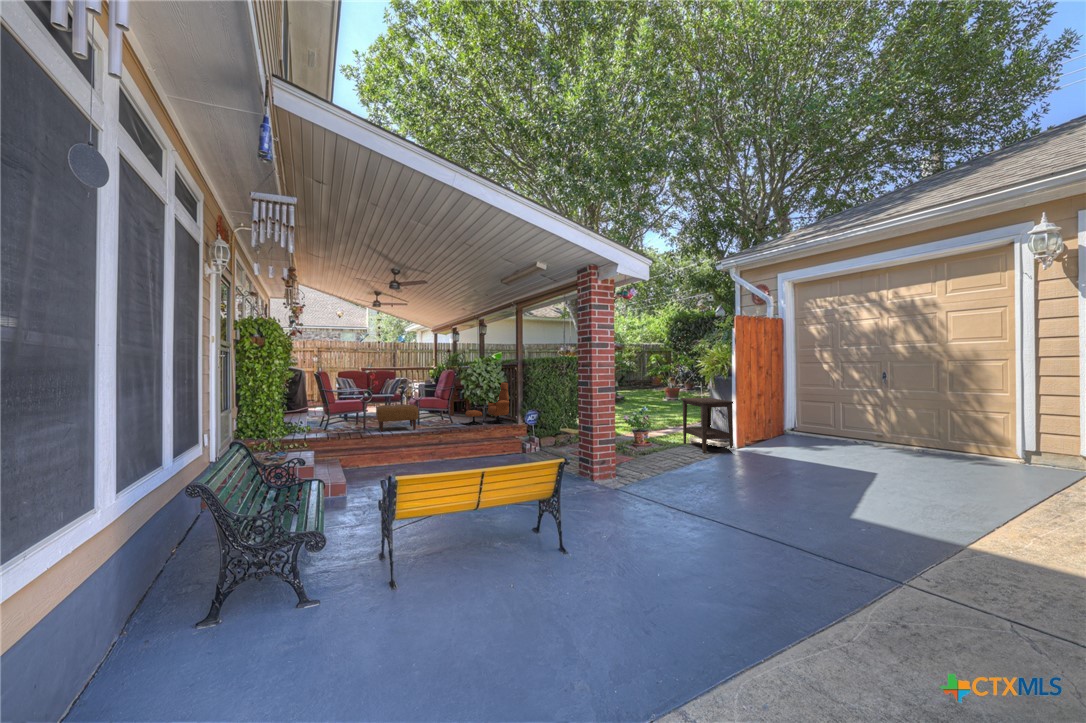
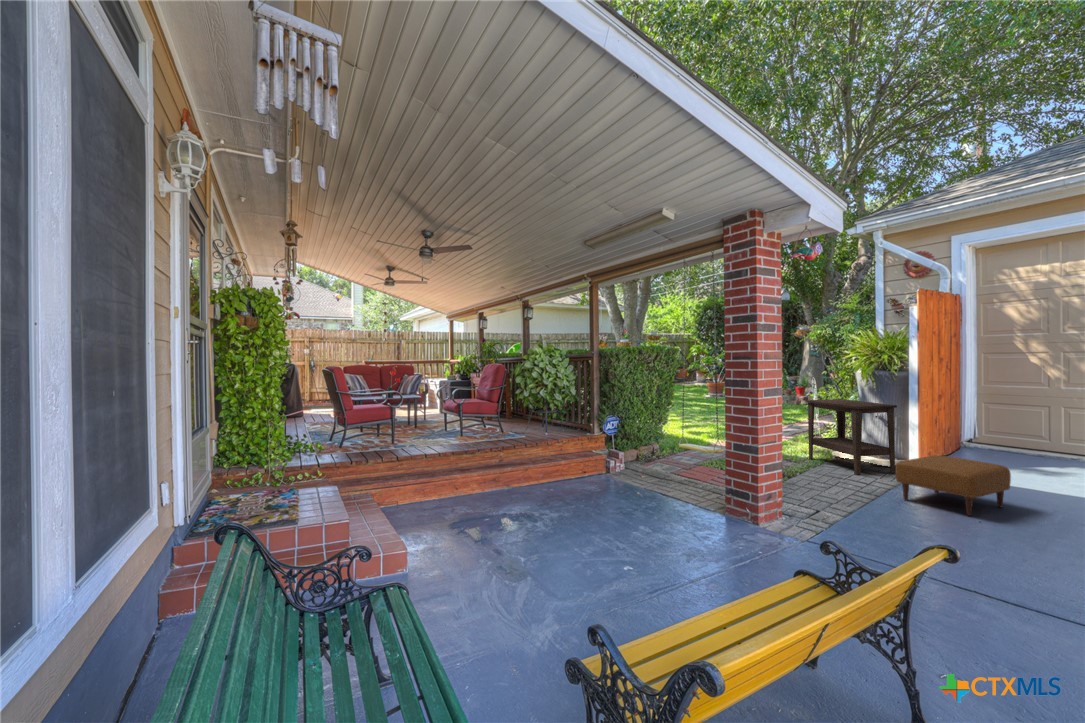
lounge chair: present [463,382,510,426] -> none [517,380,578,438]
ottoman: present [376,404,418,432] -> present [896,455,1011,516]

